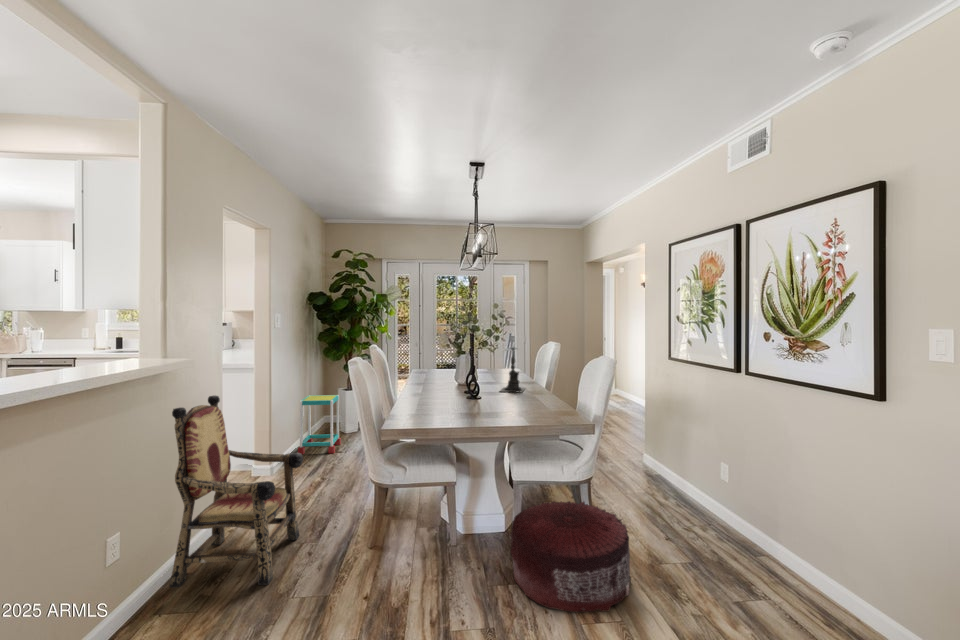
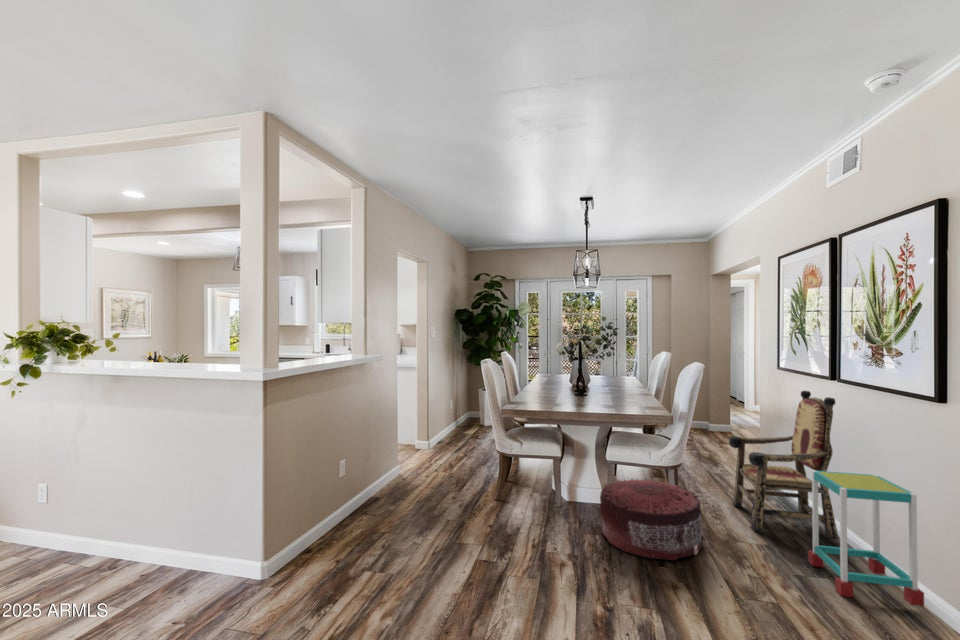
candle holder: present [500,347,525,393] -> none [604,348,630,392]
side table: present [298,395,341,454] -> present [808,470,924,606]
armchair: present [169,396,303,588] -> present [729,391,839,540]

